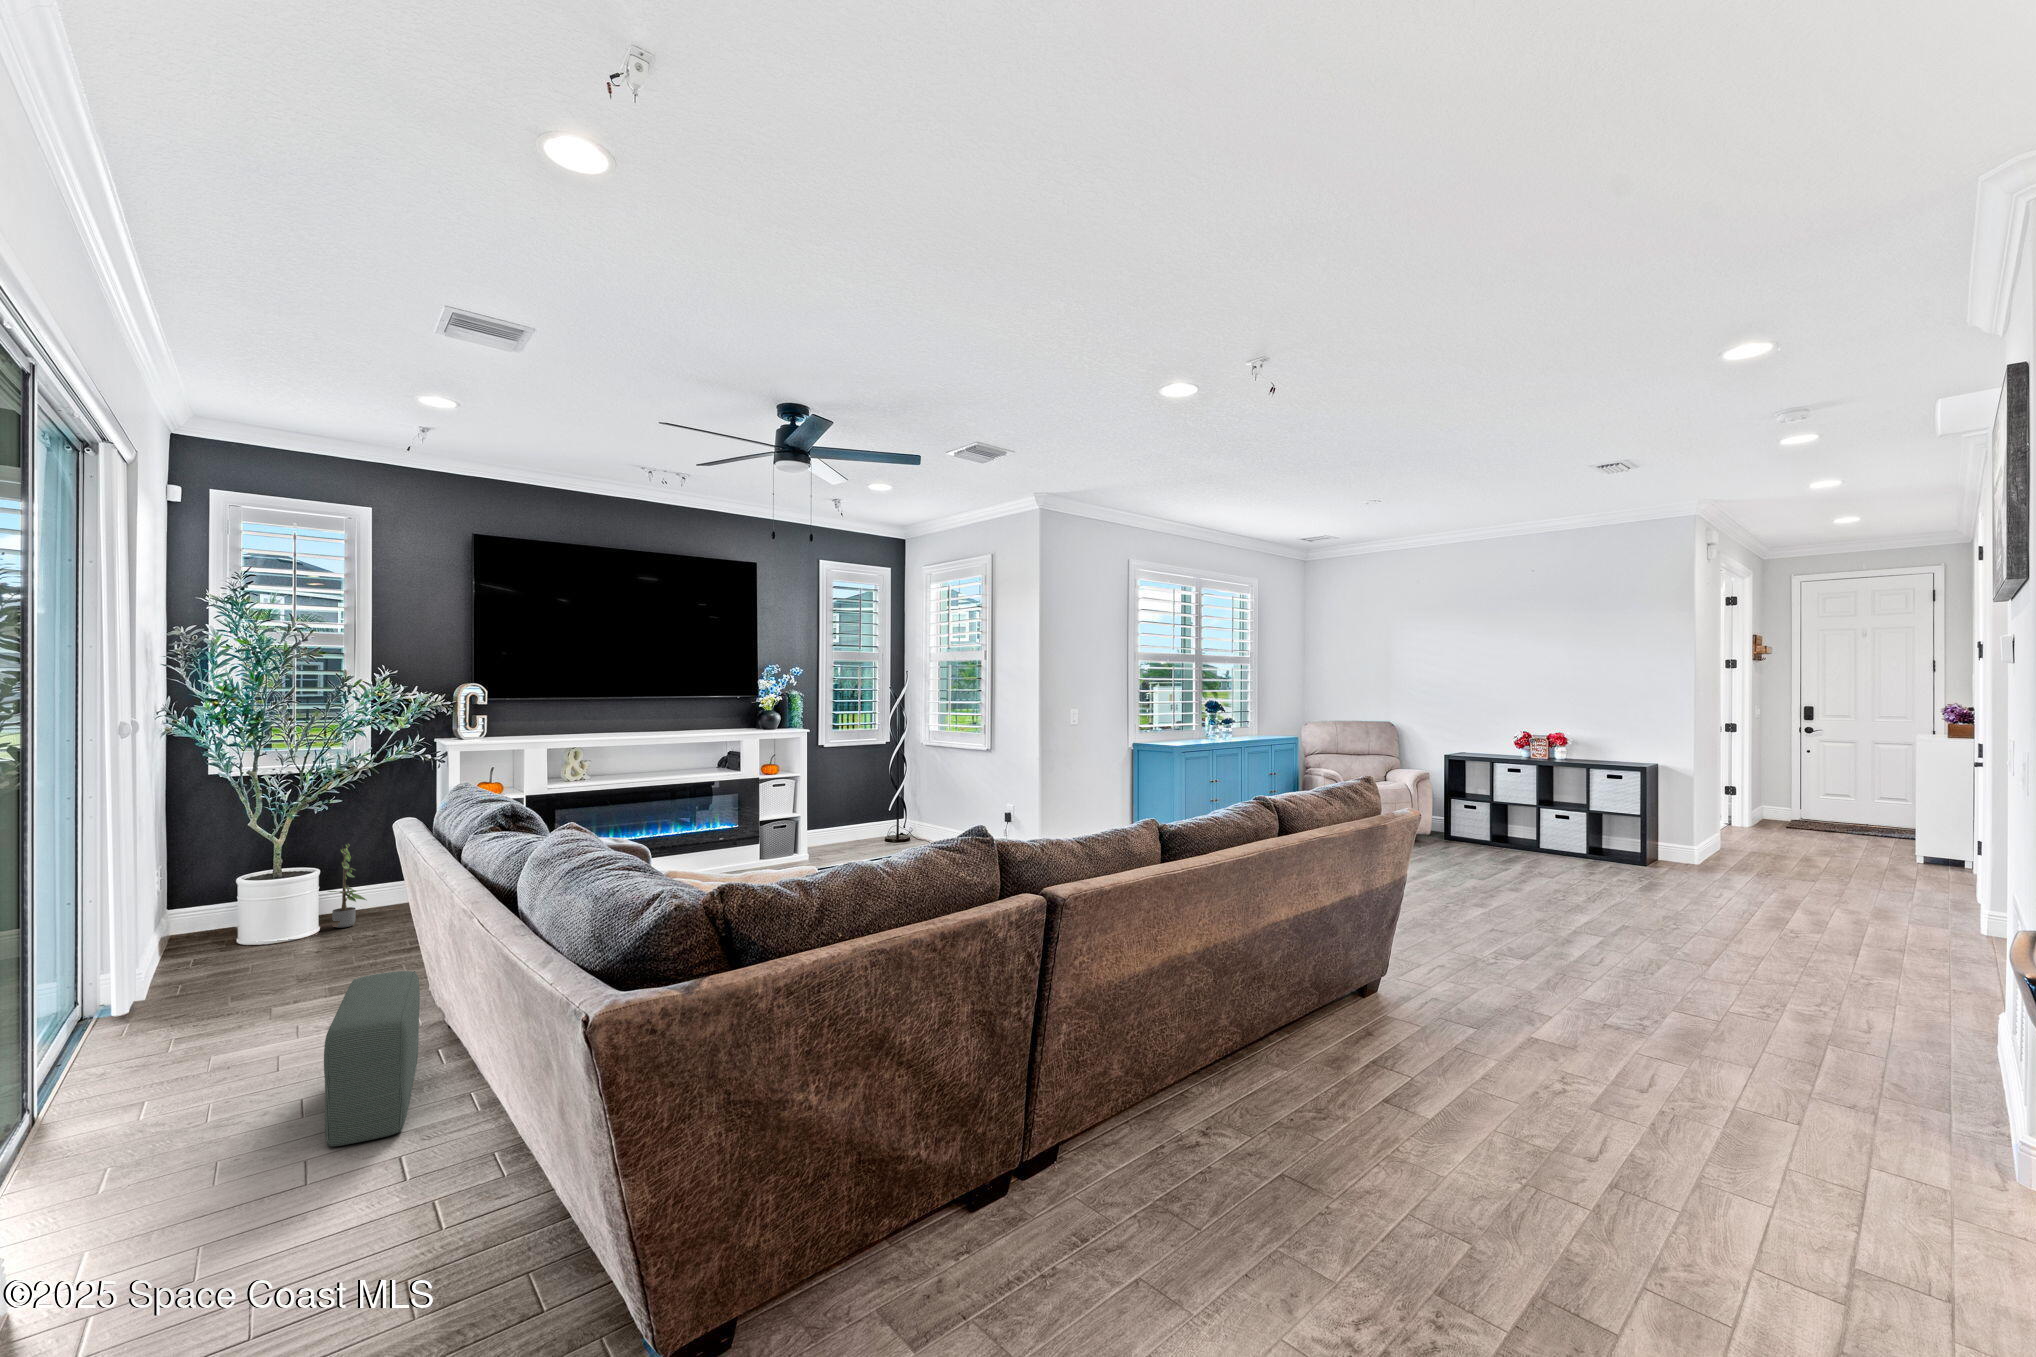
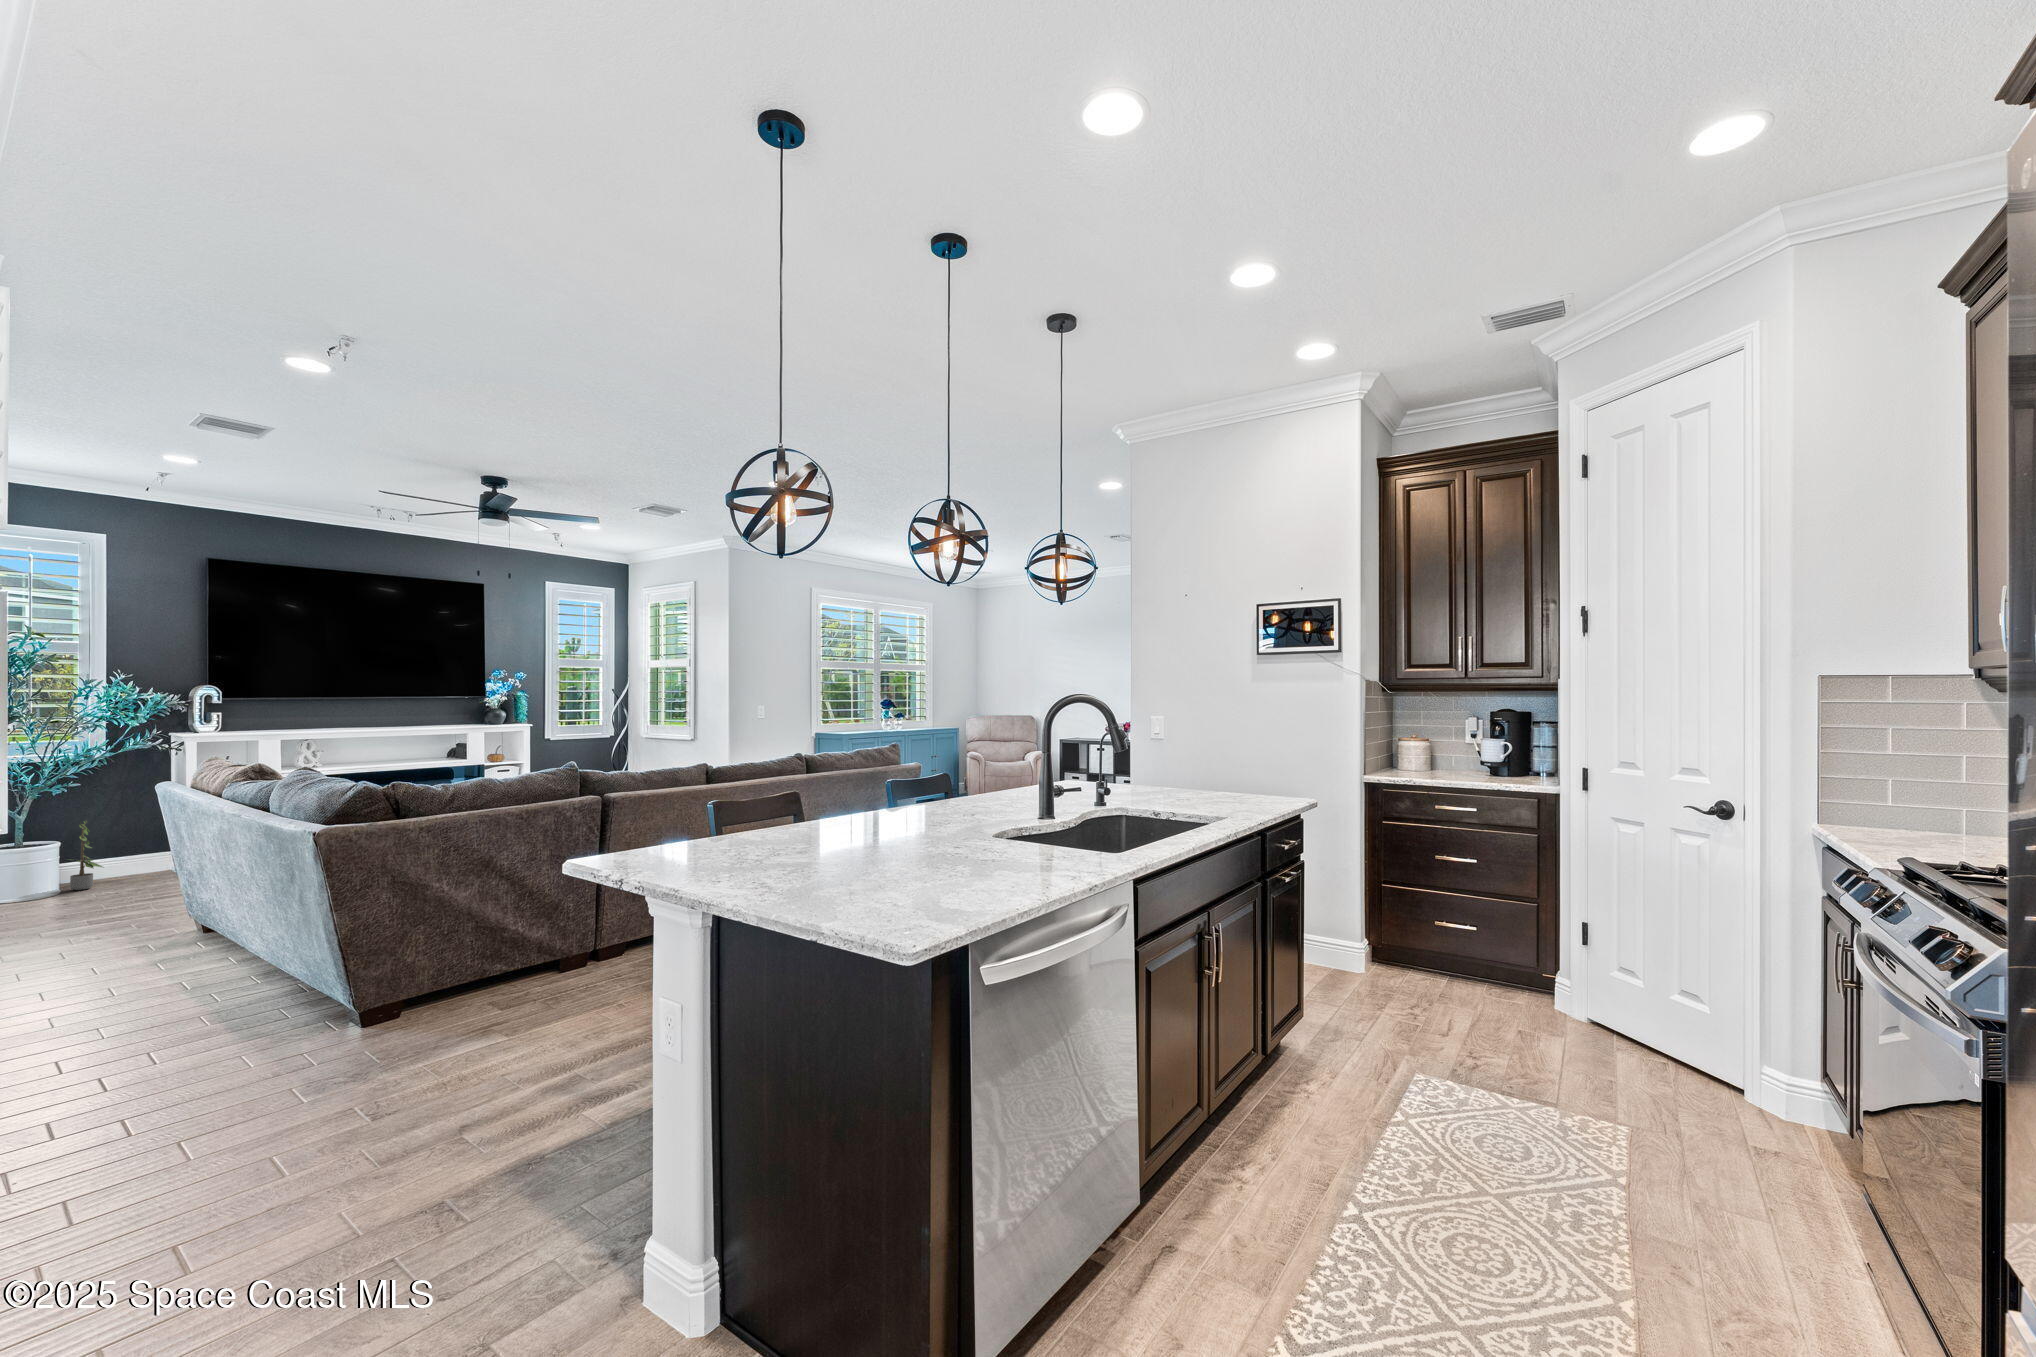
pouf: present [324,971,420,1146] -> none [104,894,171,998]

